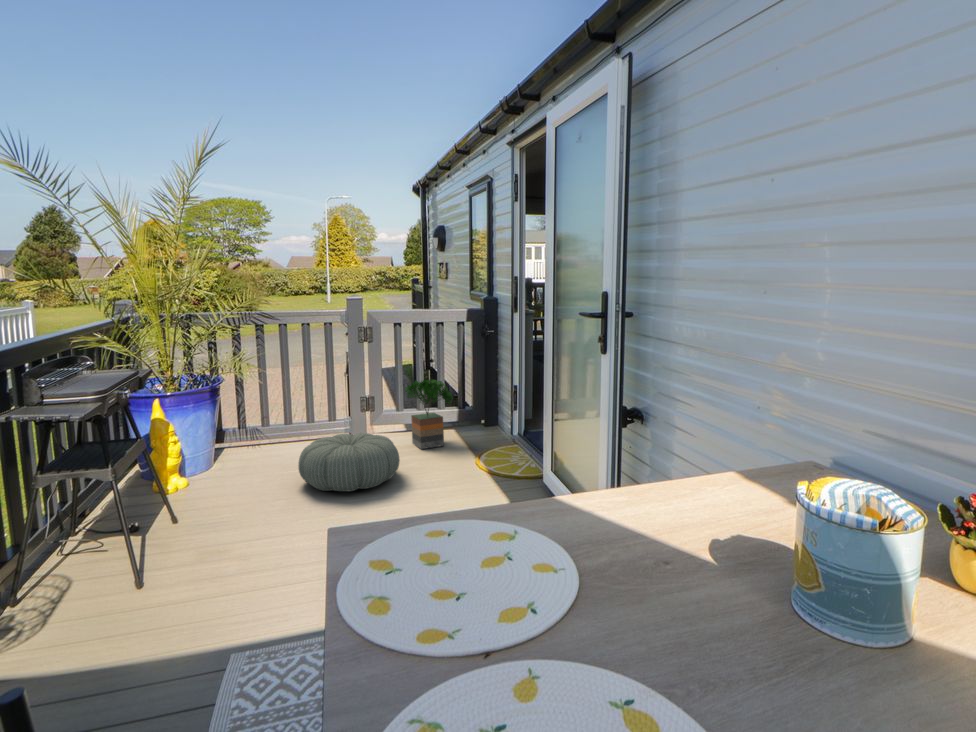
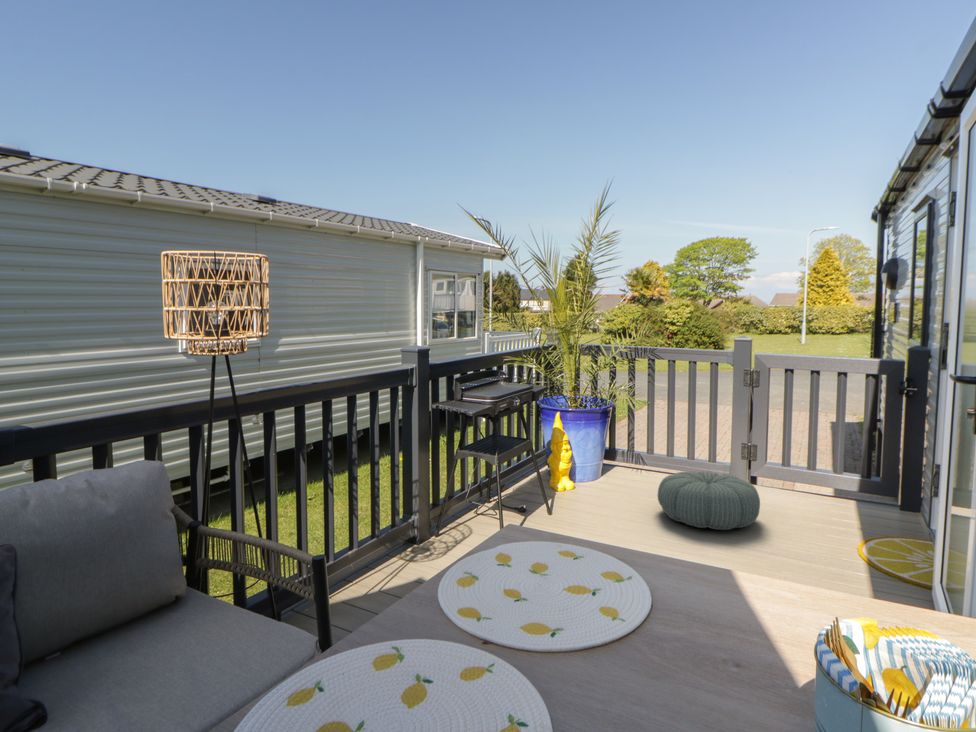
potted tree: present [406,380,452,449] -> none [791,430,852,510]

